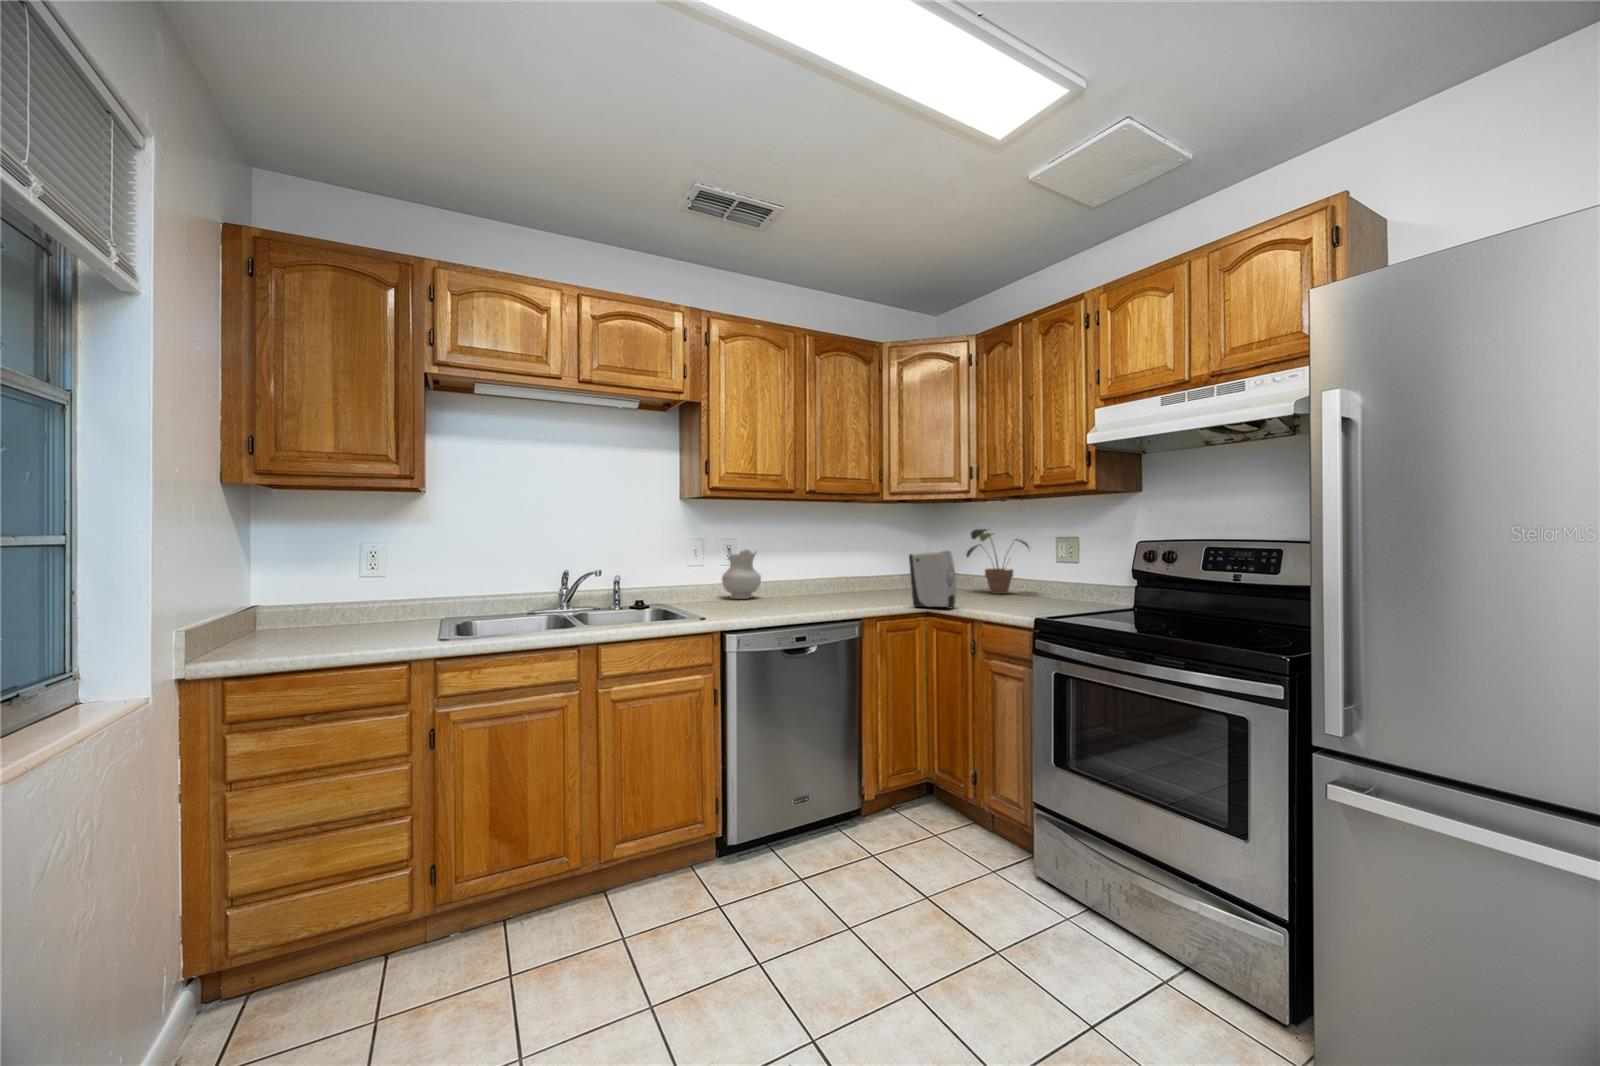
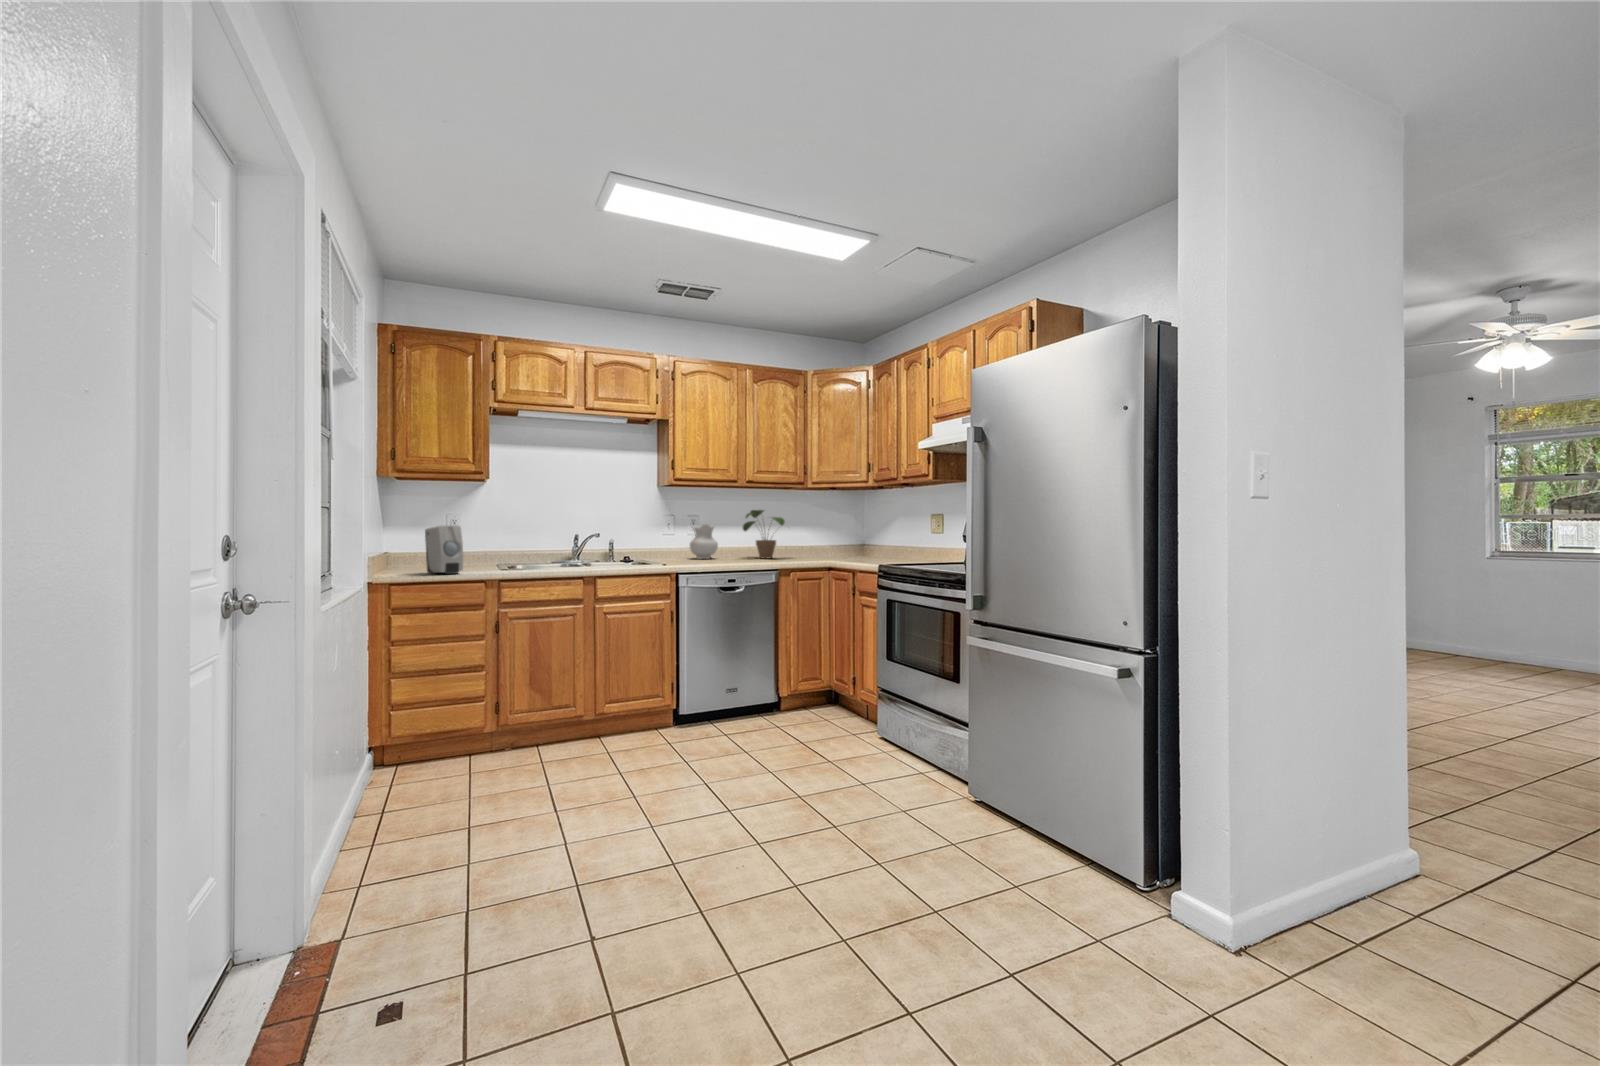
potted plant: present [966,529,1029,594] -> present [743,510,785,559]
soap dispenser: present [909,551,956,609] -> present [425,526,463,574]

